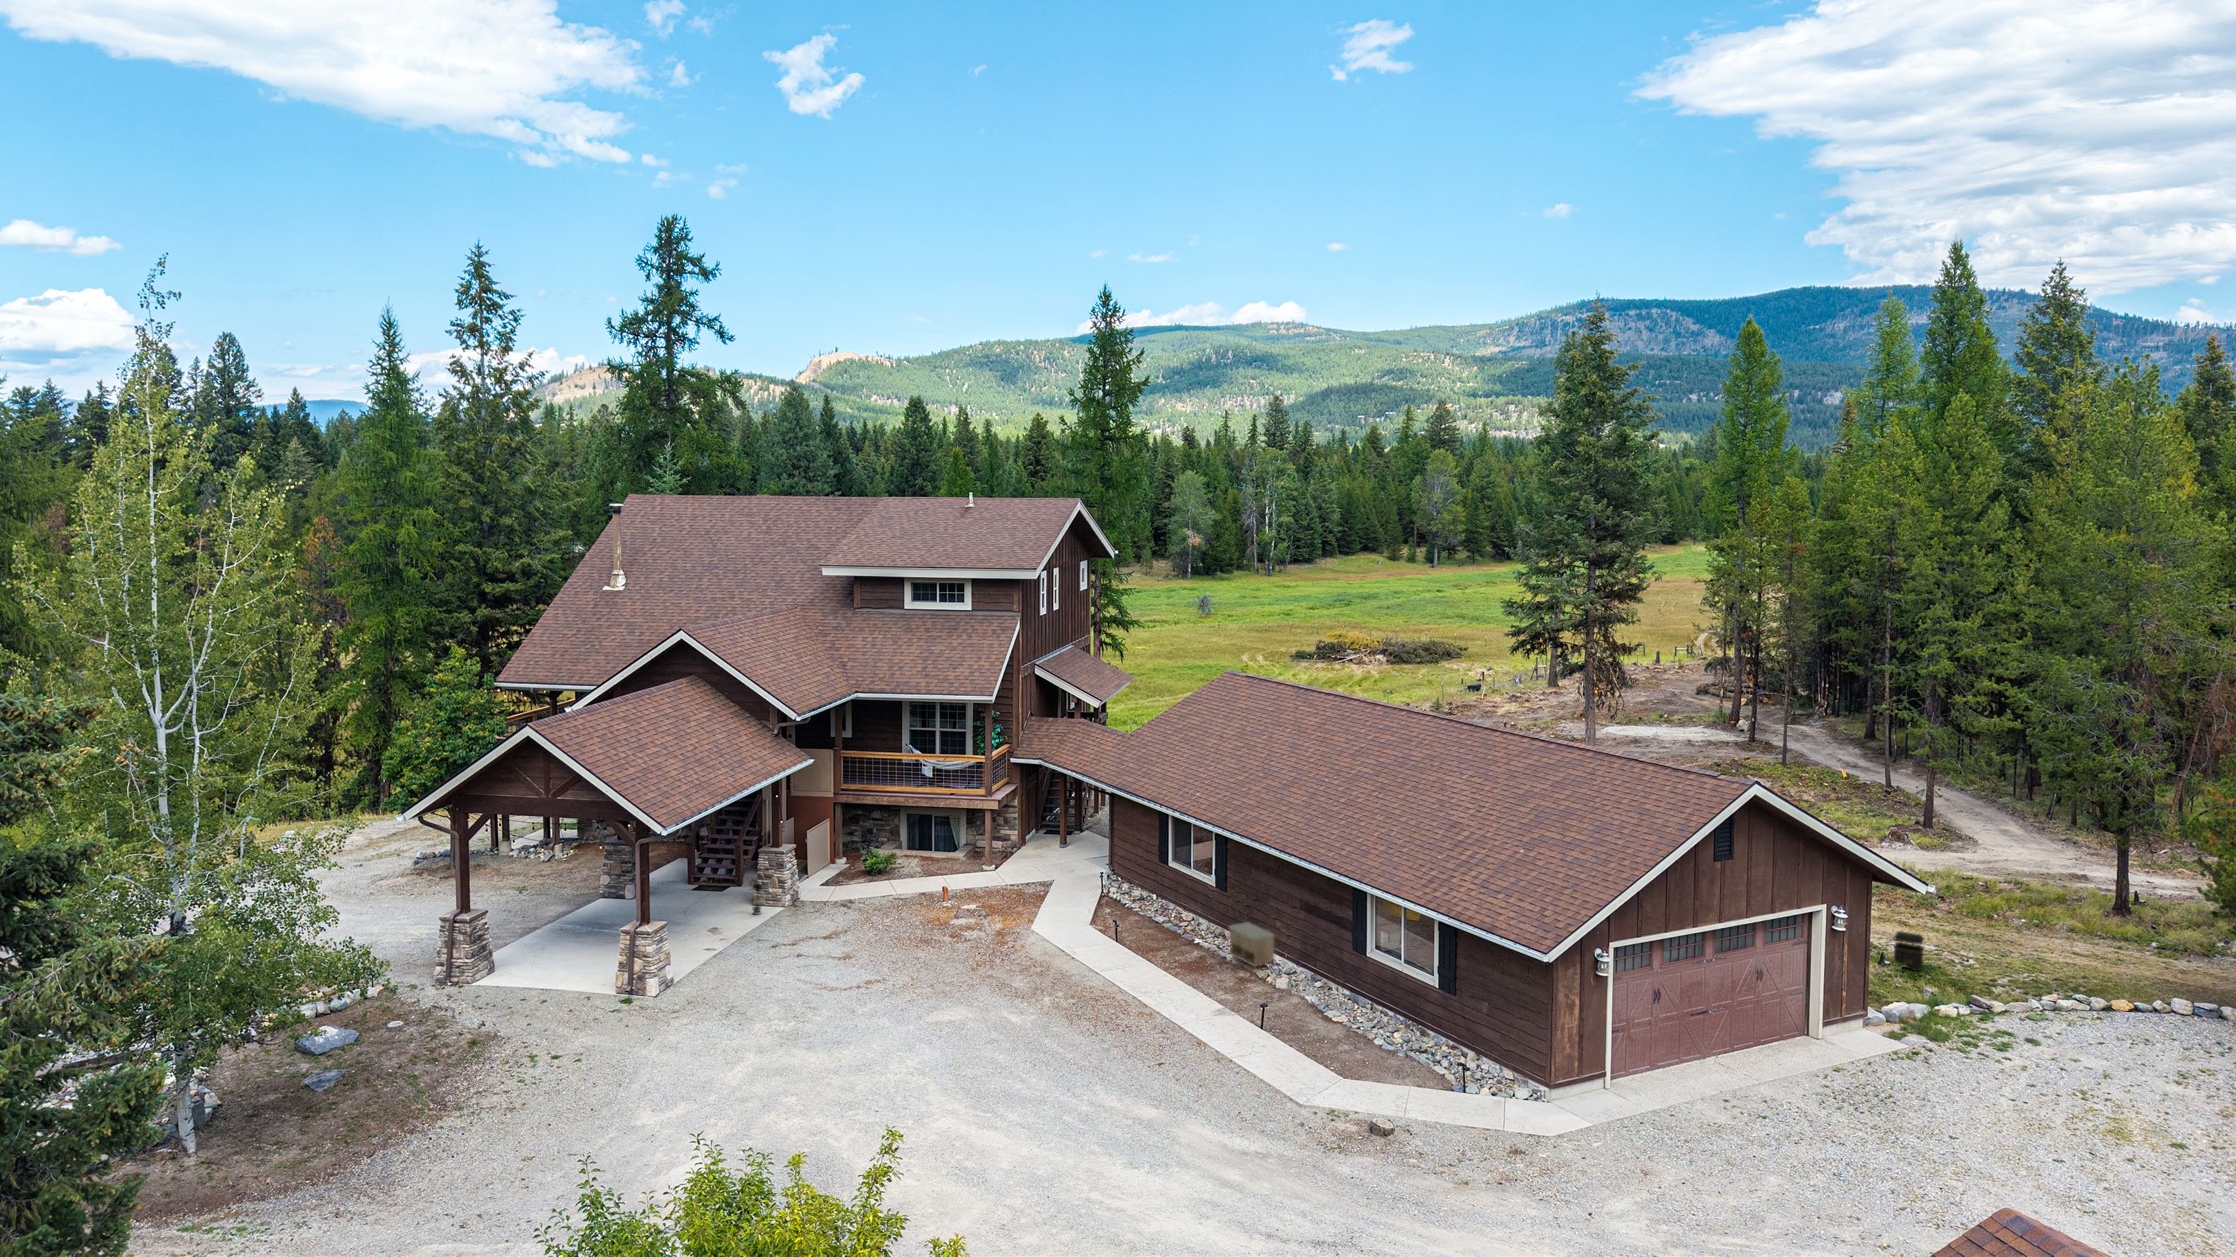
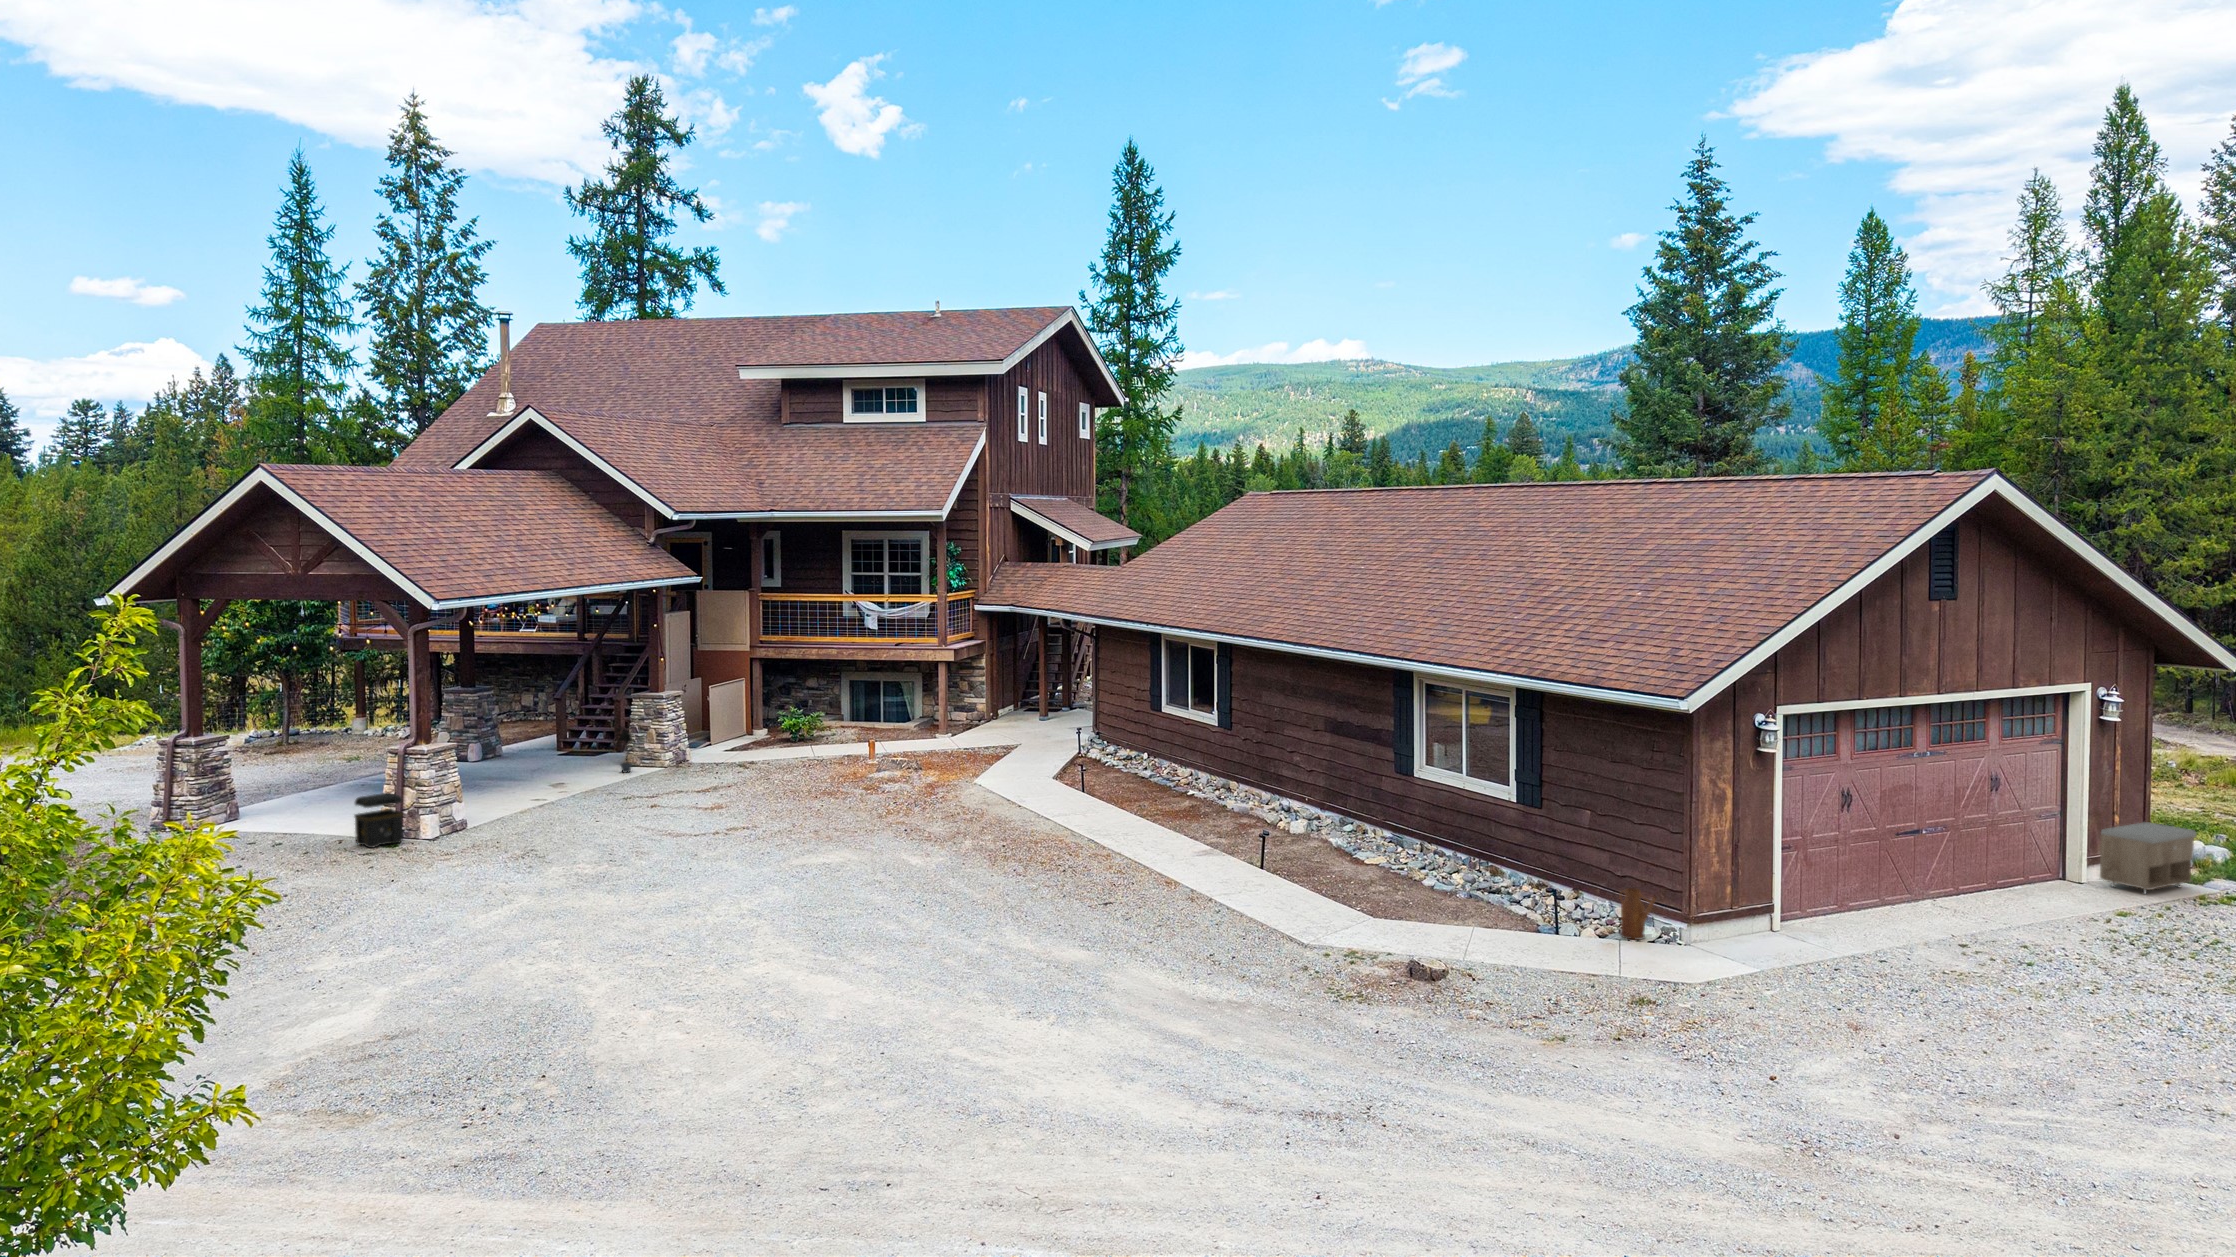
storage bench: present [1229,922,1274,967] -> present [2100,822,2196,894]
toolbox: present [1894,931,1924,971] -> present [355,793,403,848]
watering can: none [1507,1061,1531,1097] -> present [1619,888,1657,940]

